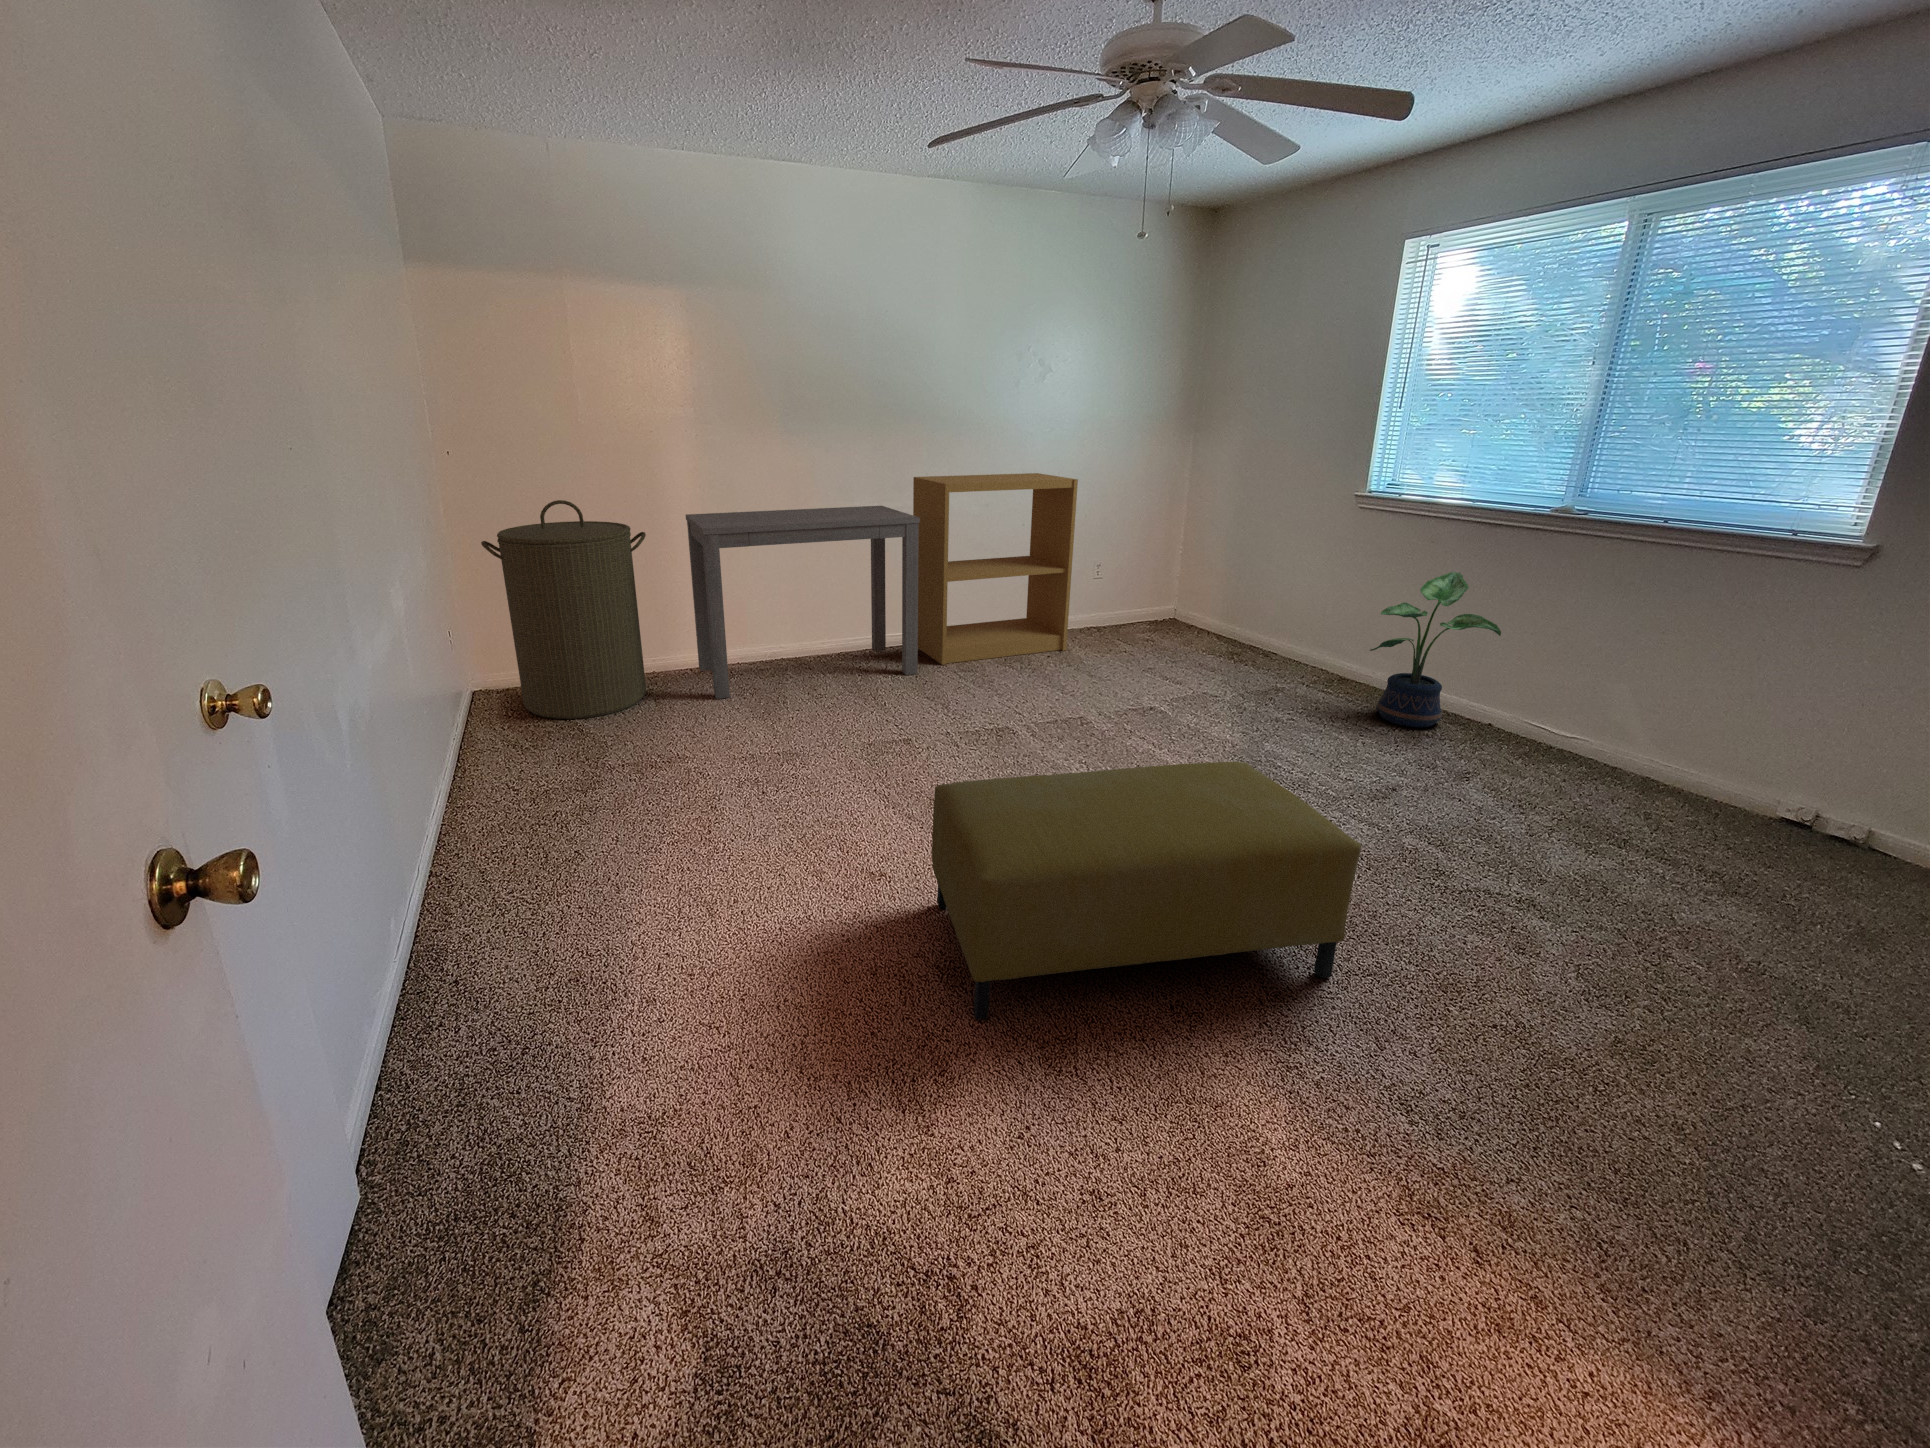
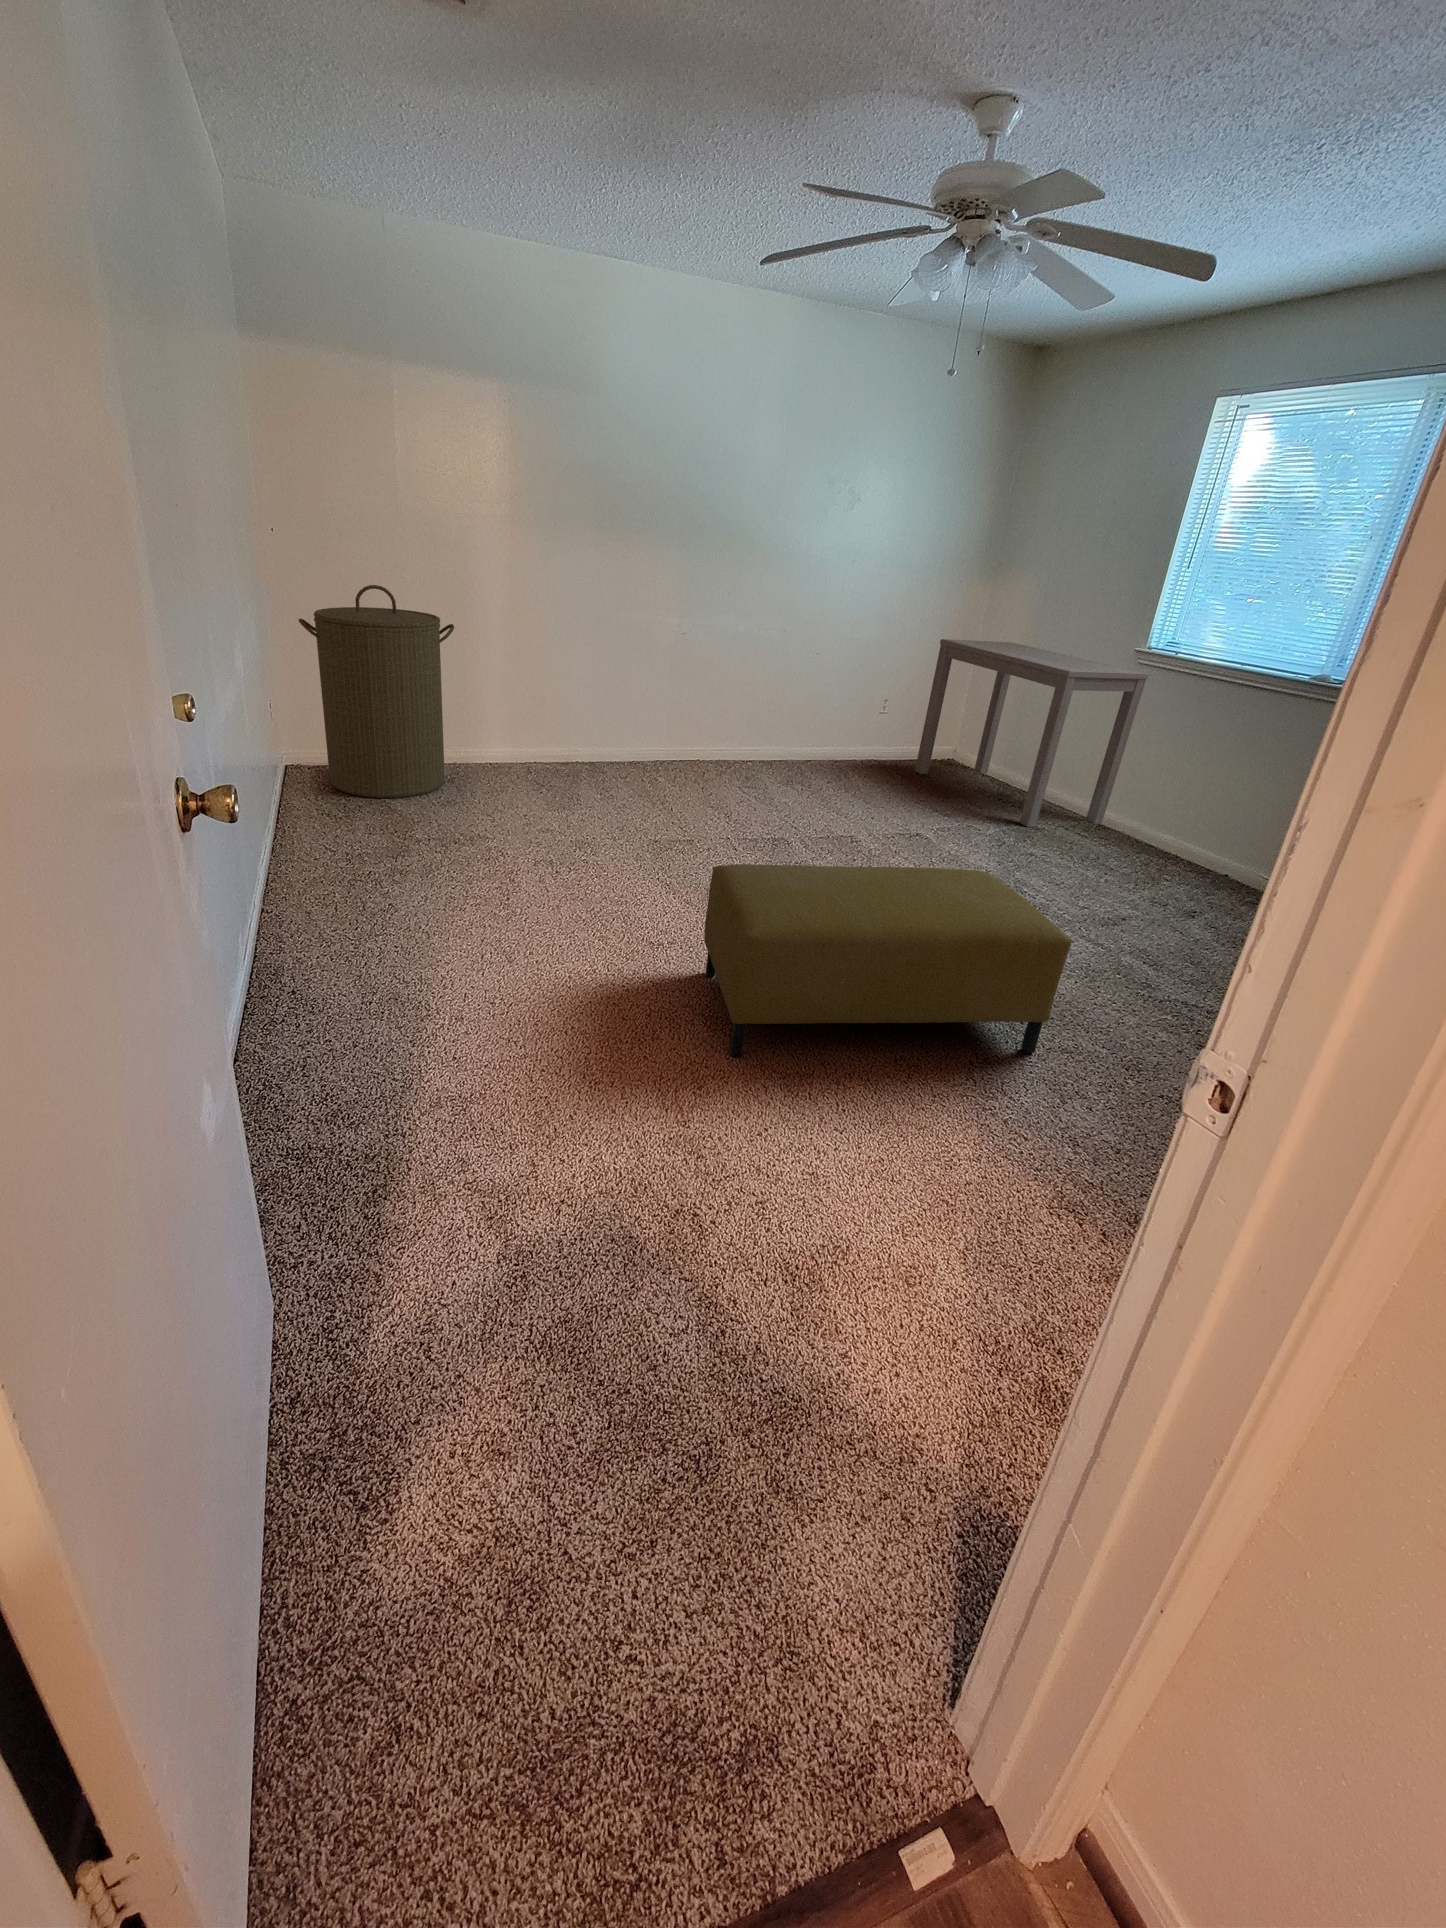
bookshelf: present [913,473,1078,665] -> none [699,595,874,782]
desk: present [686,506,920,699] -> present [915,639,1149,827]
potted plant: present [1370,572,1501,727] -> none [1127,730,1248,874]

